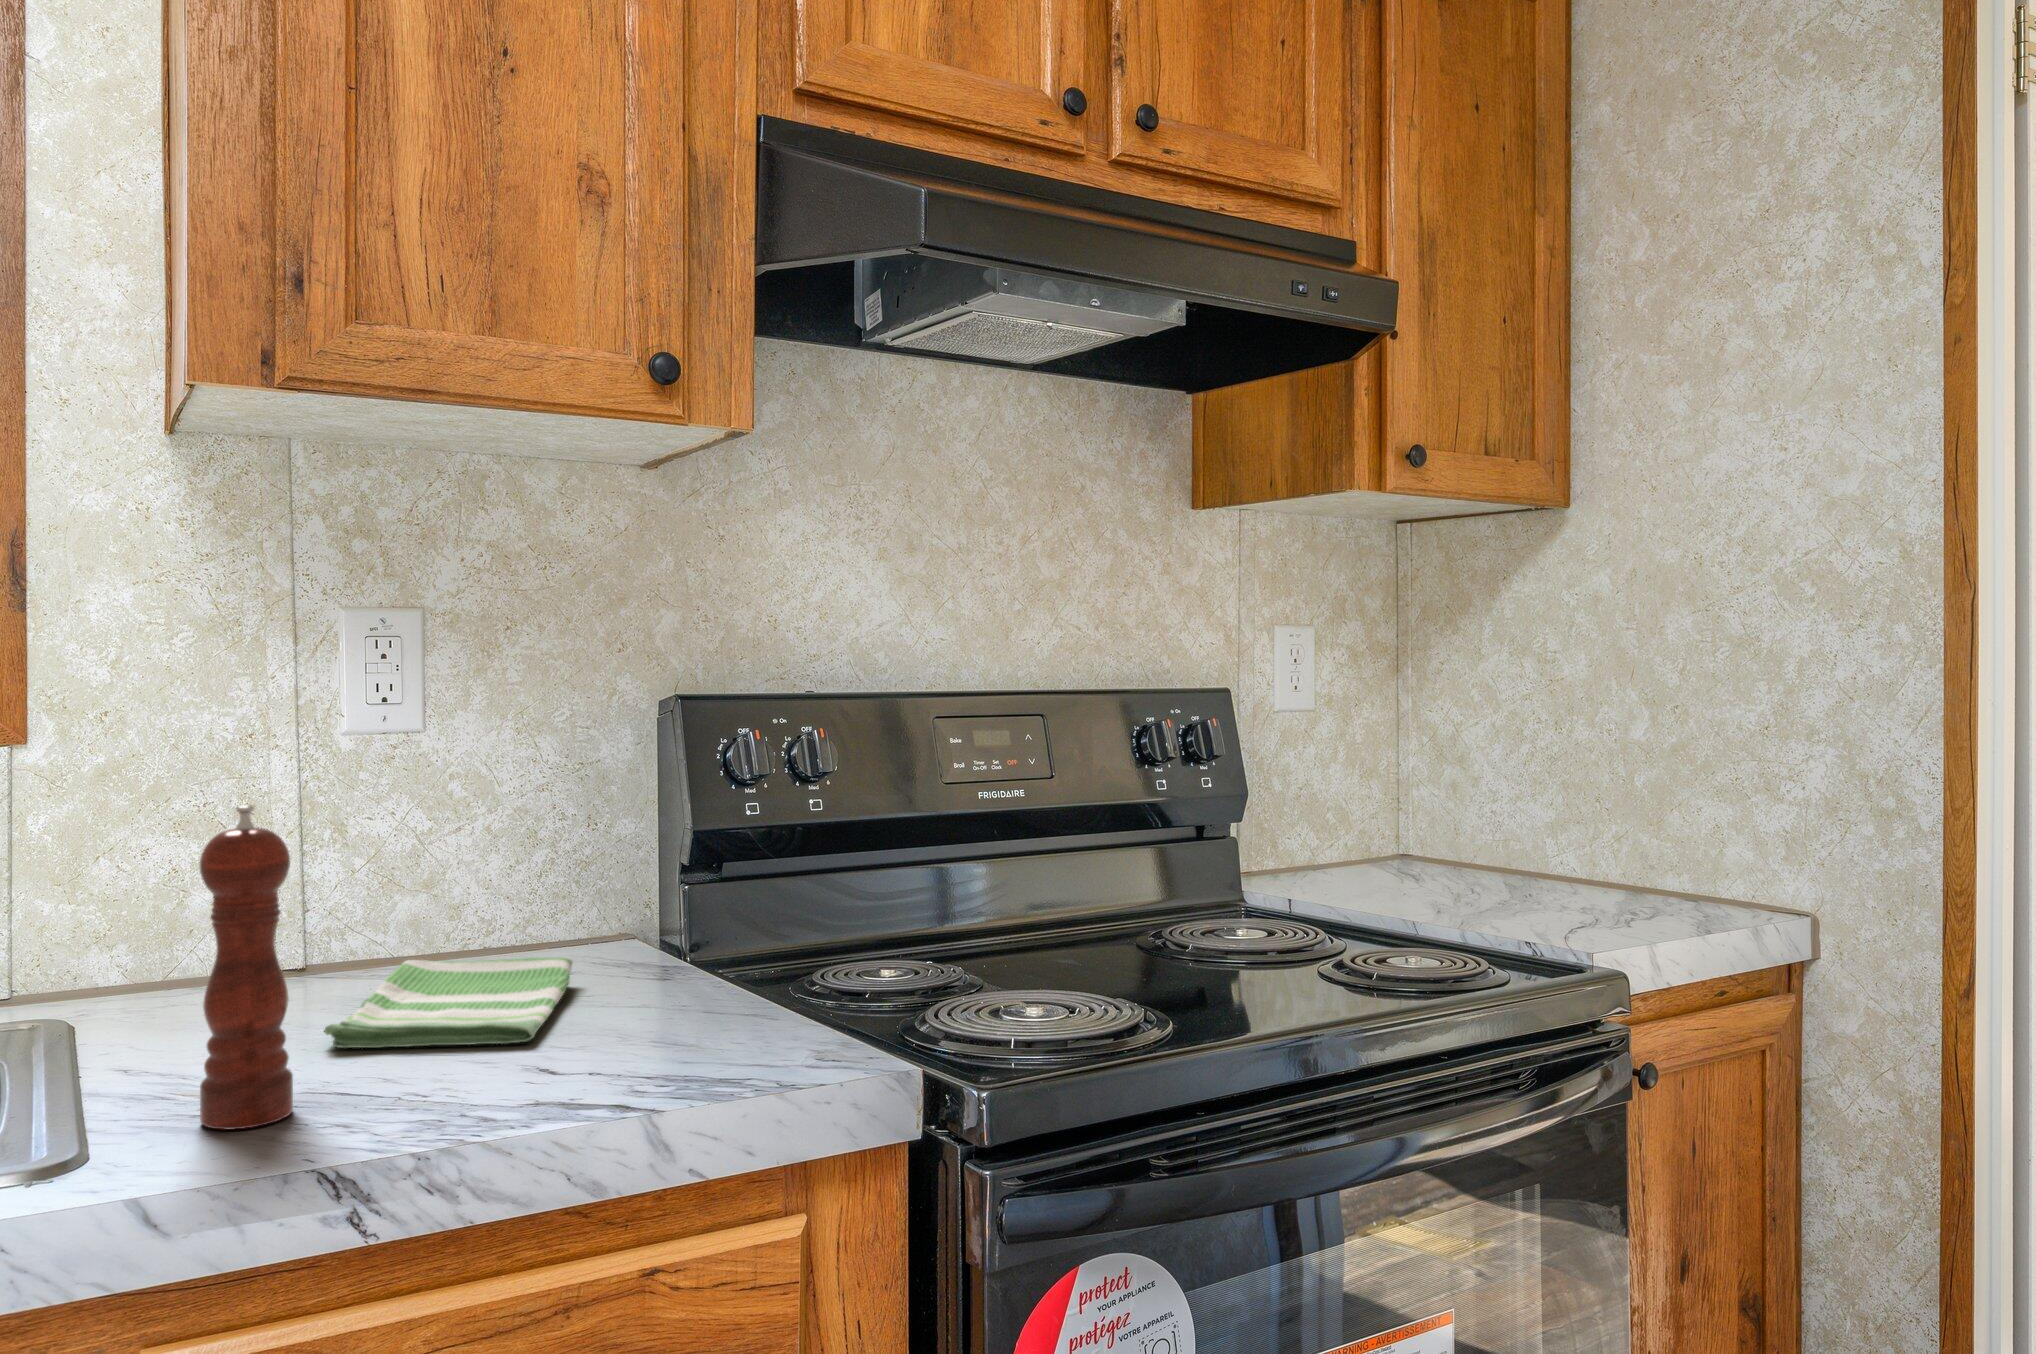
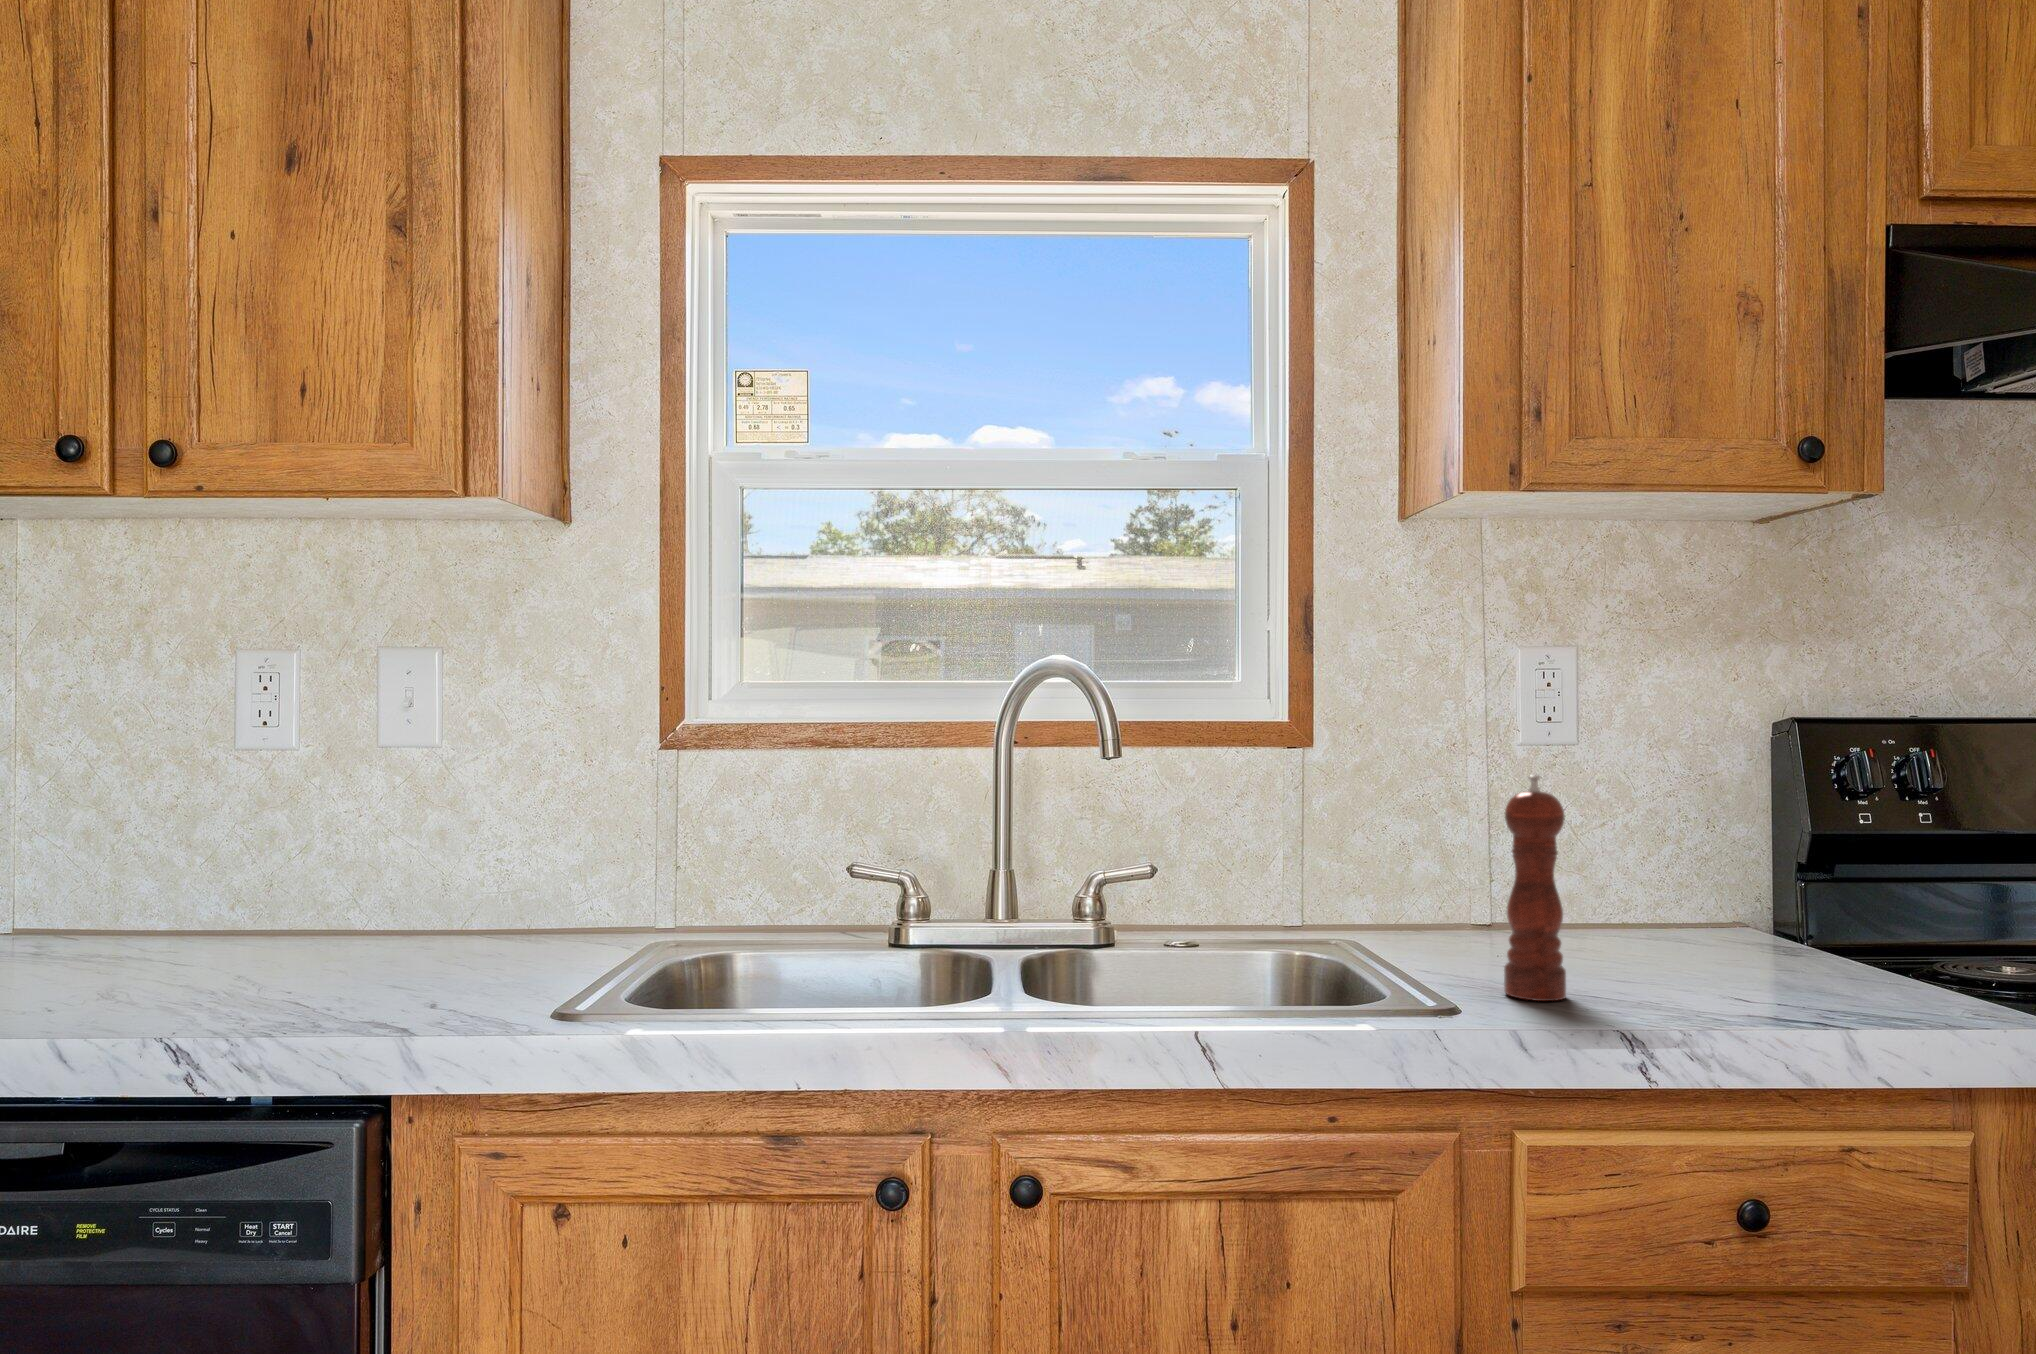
dish towel: present [324,957,573,1048] -> none [1549,916,1721,978]

